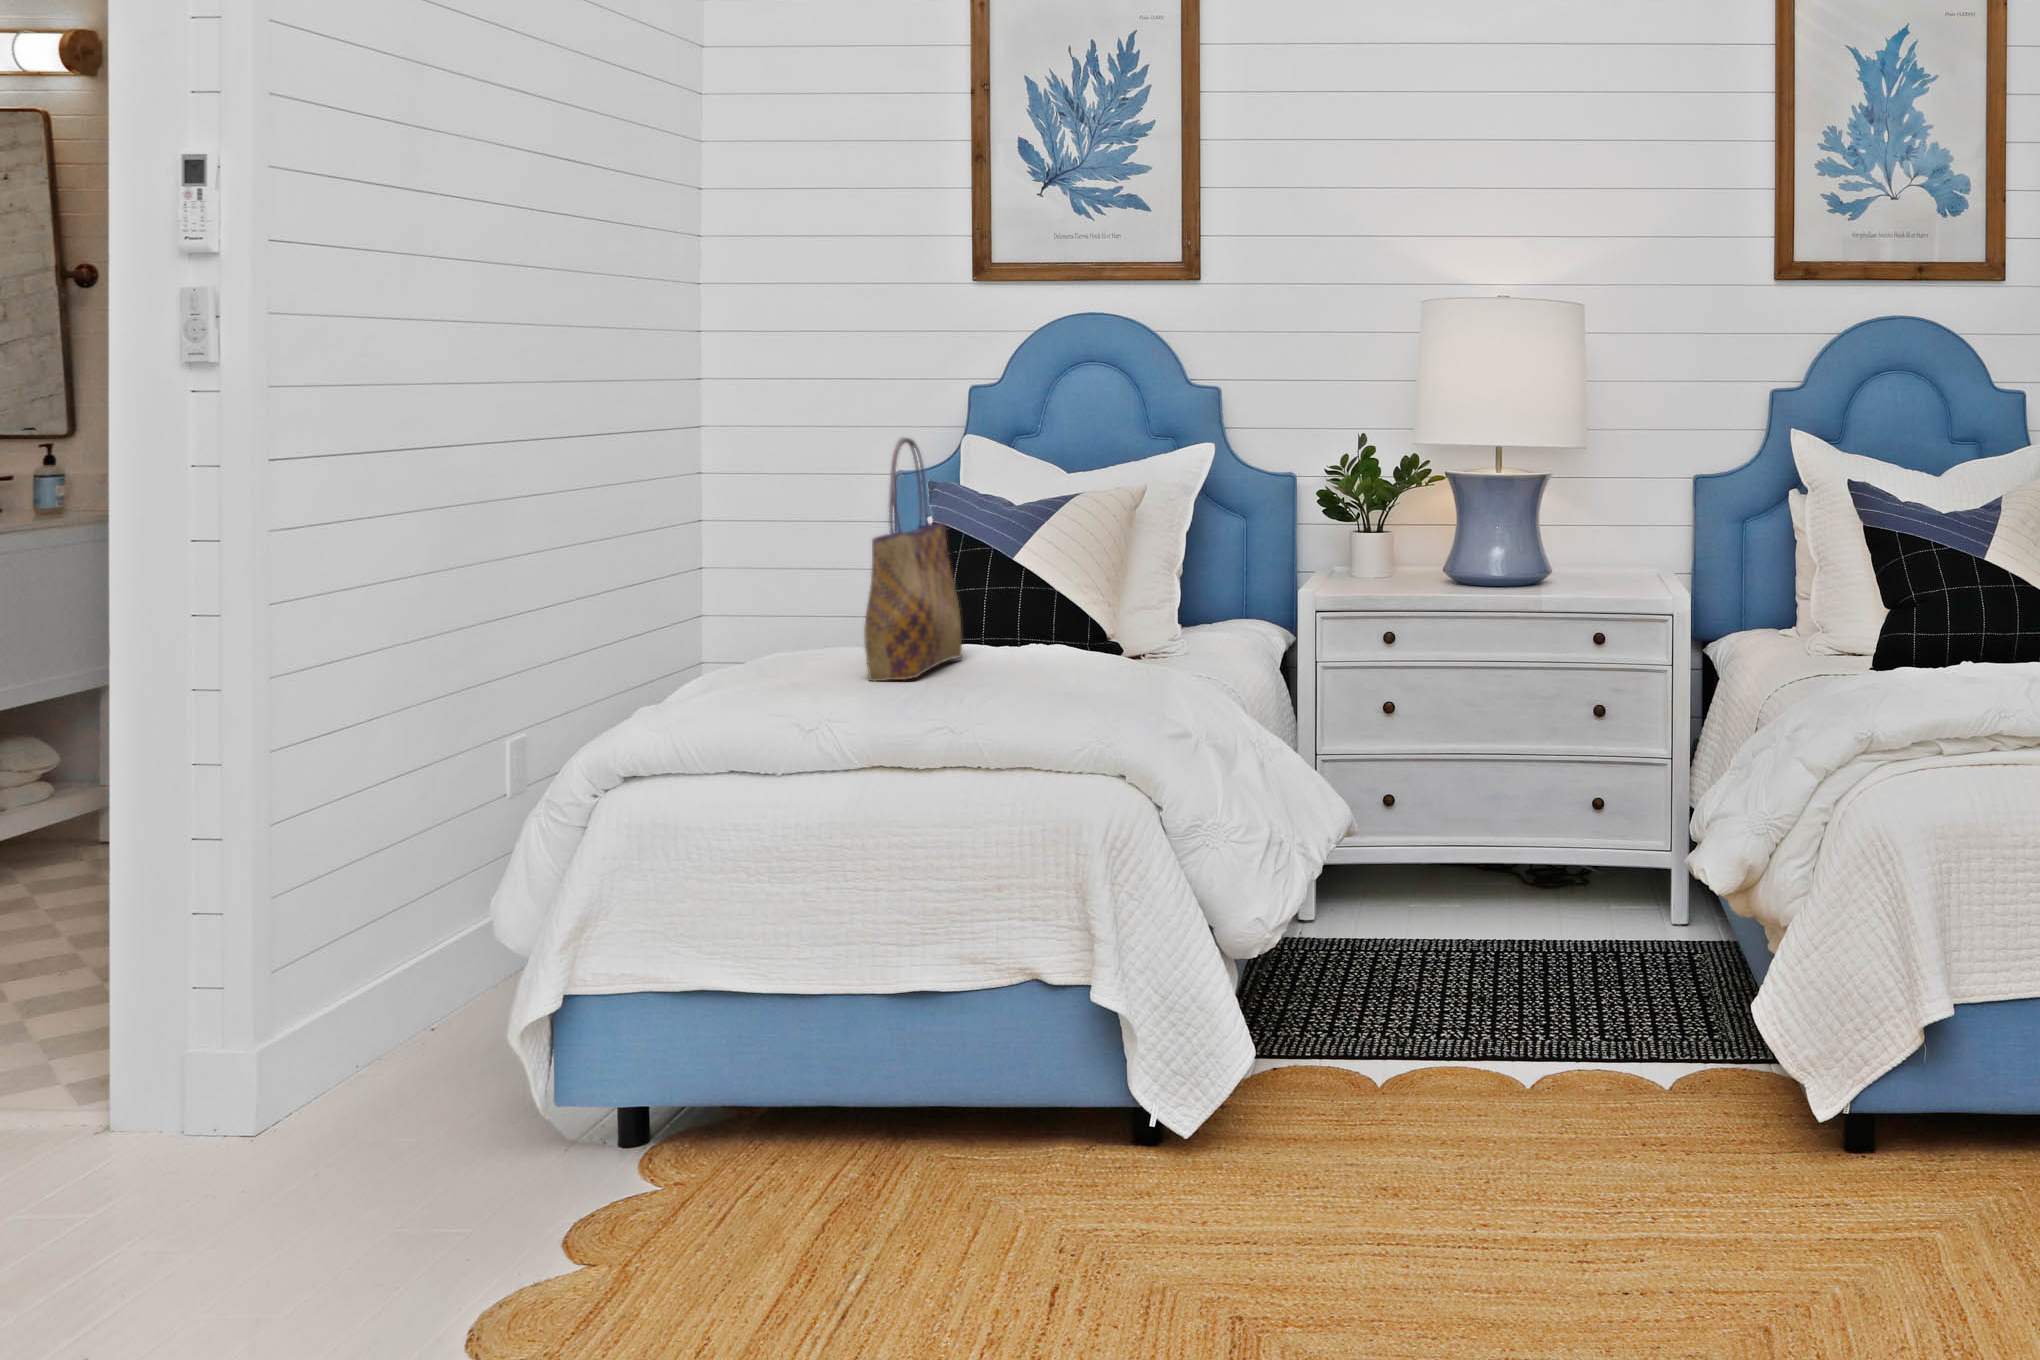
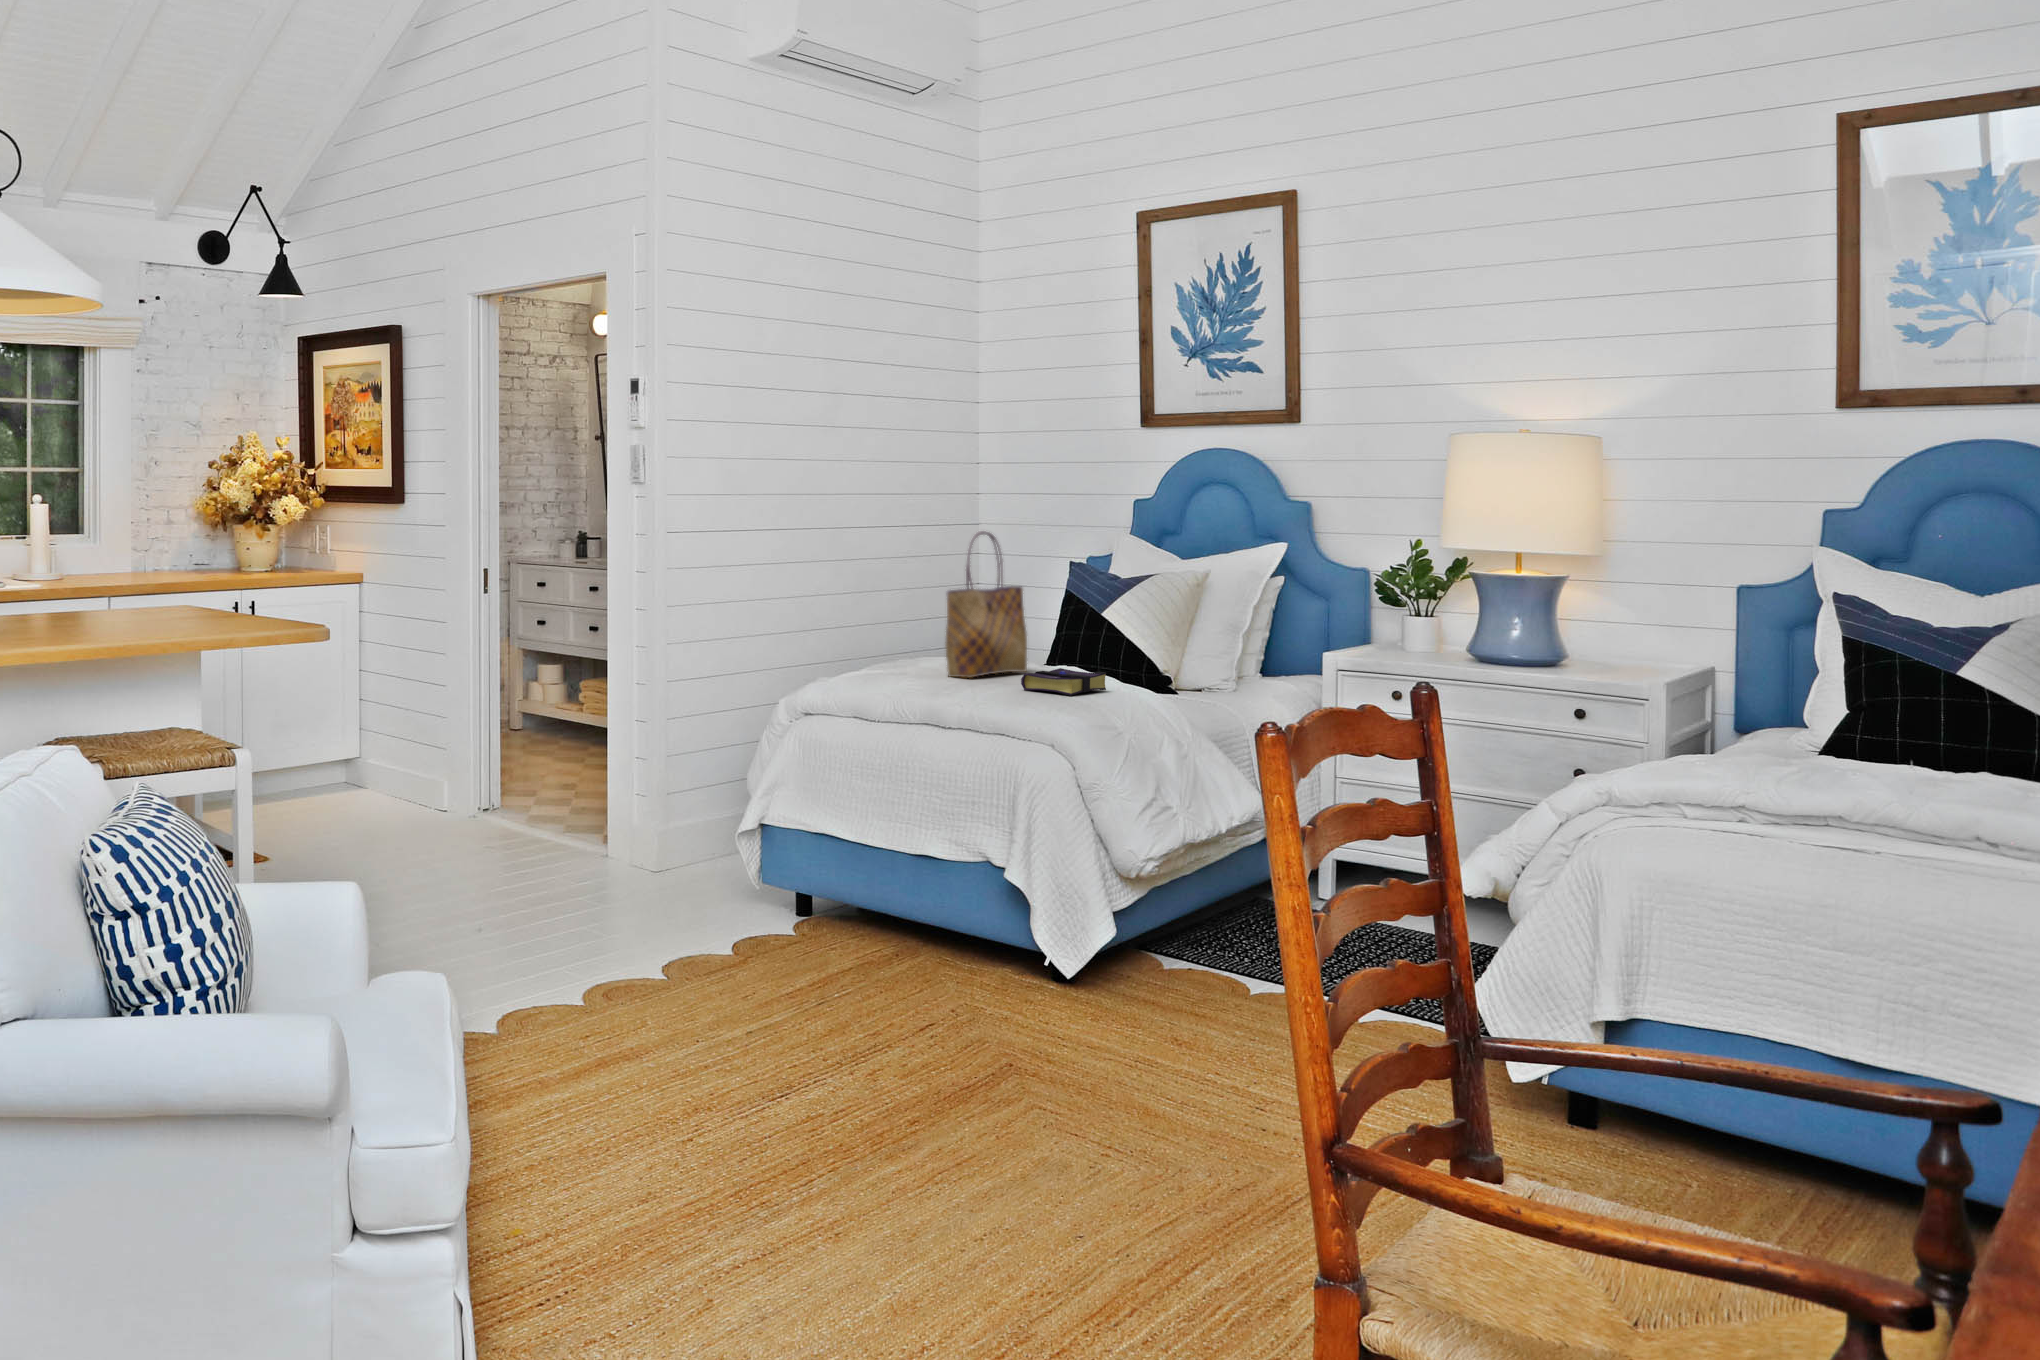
book: none [1025,647,1132,692] -> present [1021,668,1106,696]

